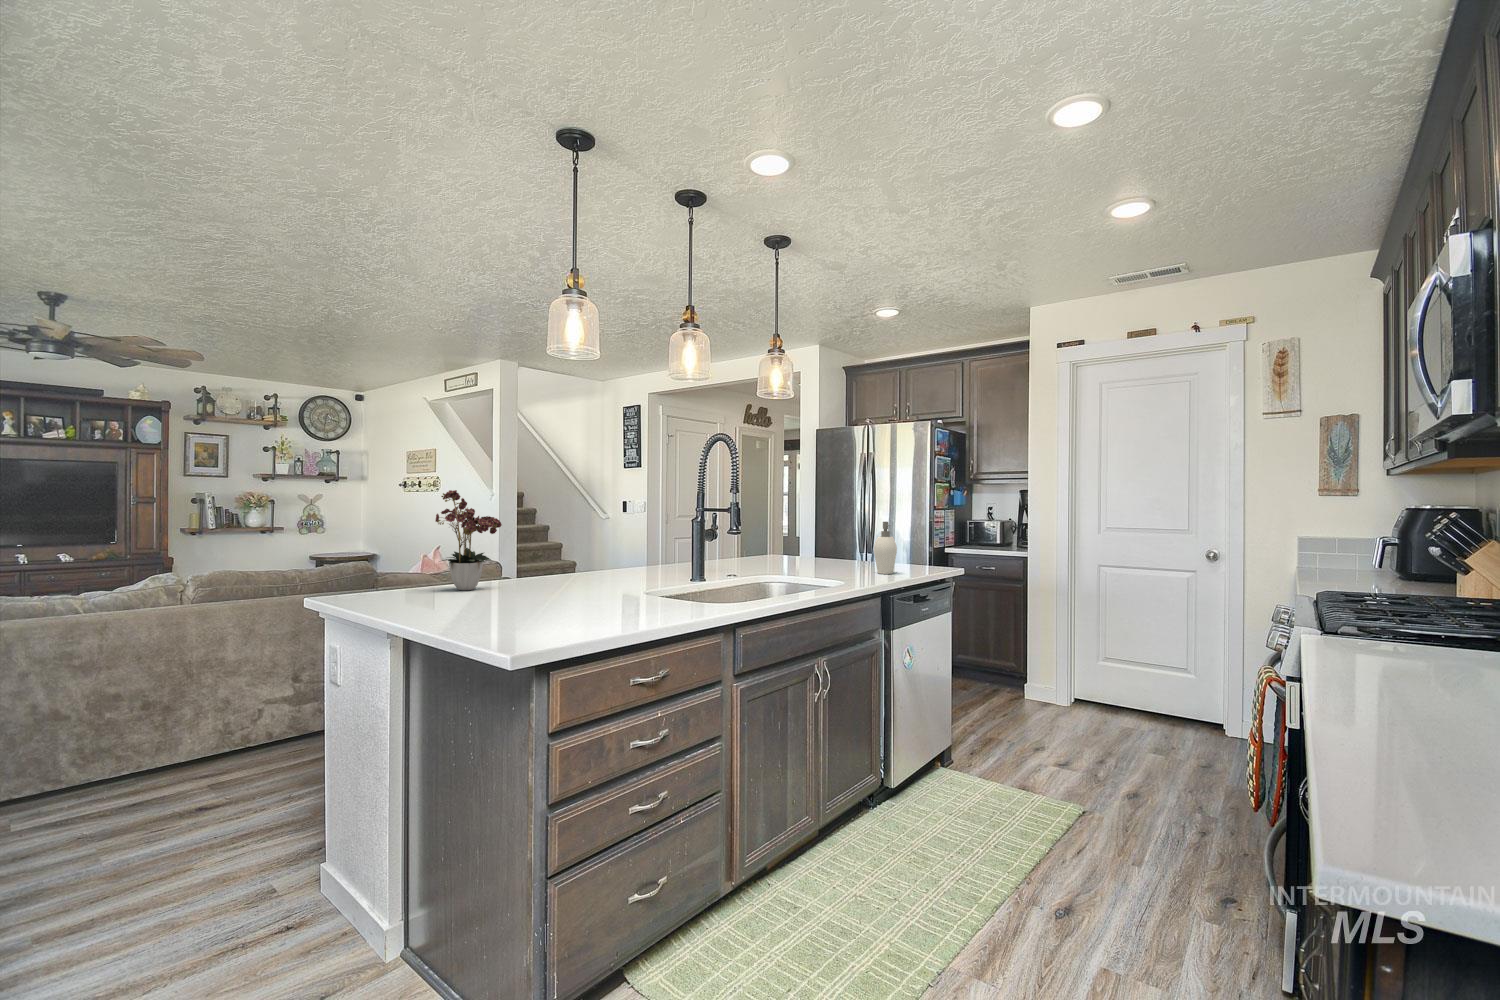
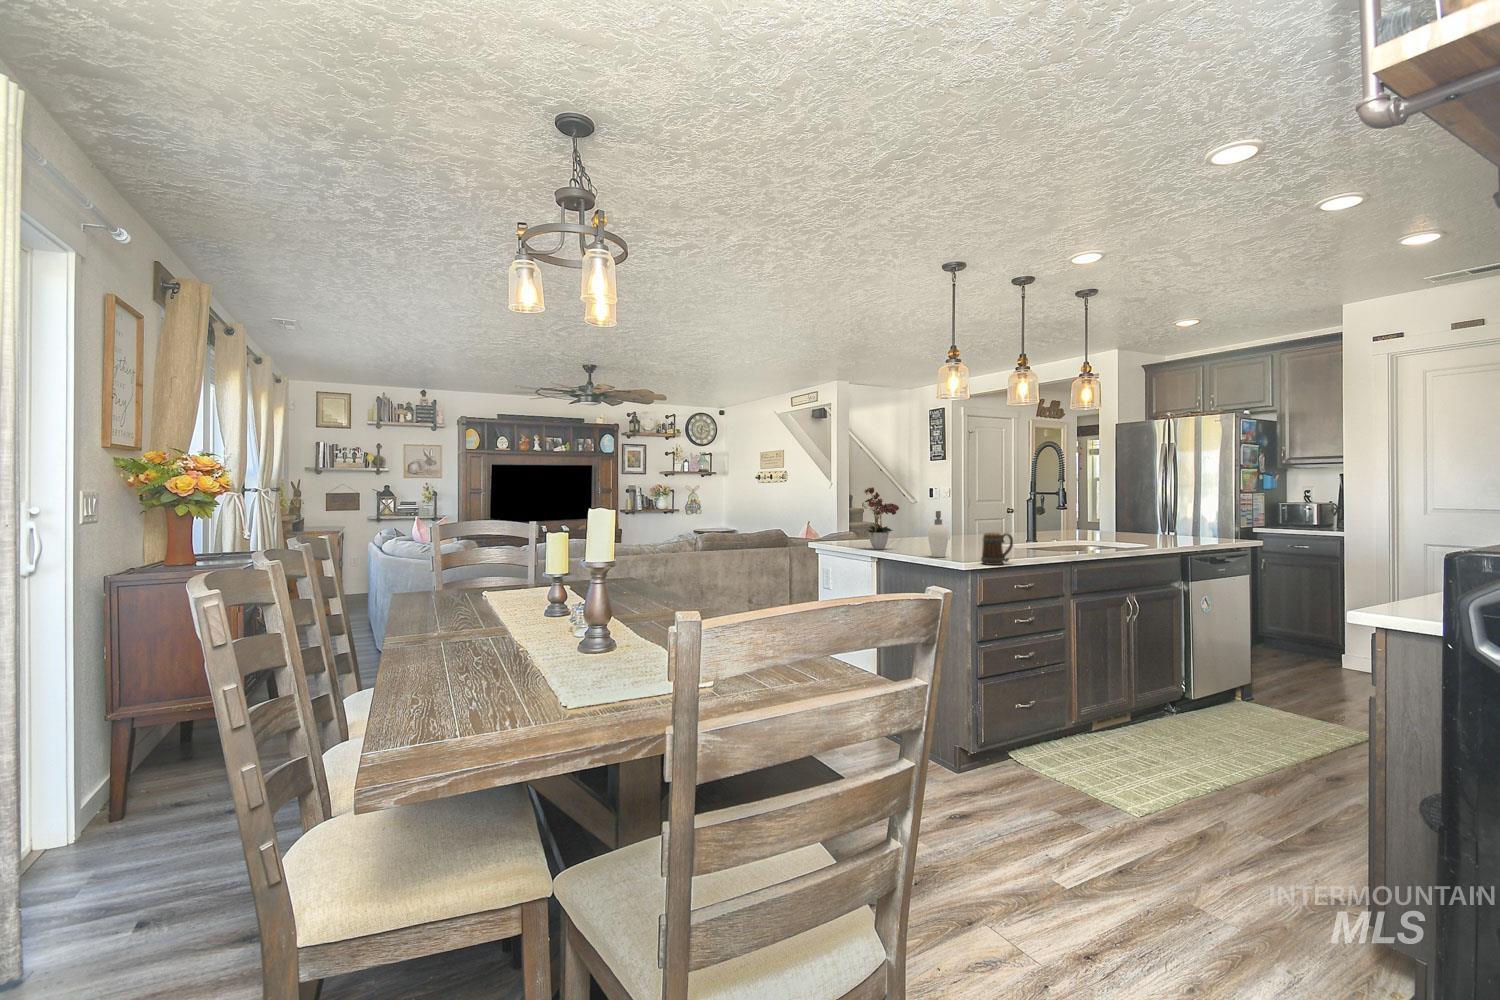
soap dispenser: present [874,522,897,574] -> present [928,511,949,557]
mug: none [597,563,649,617] -> present [981,533,1013,565]

